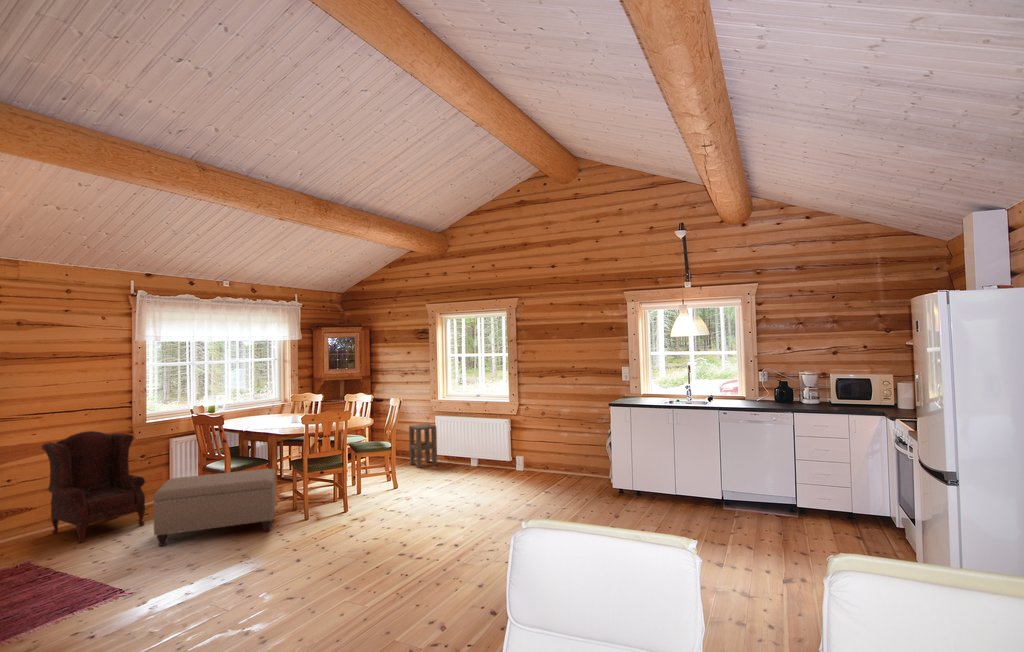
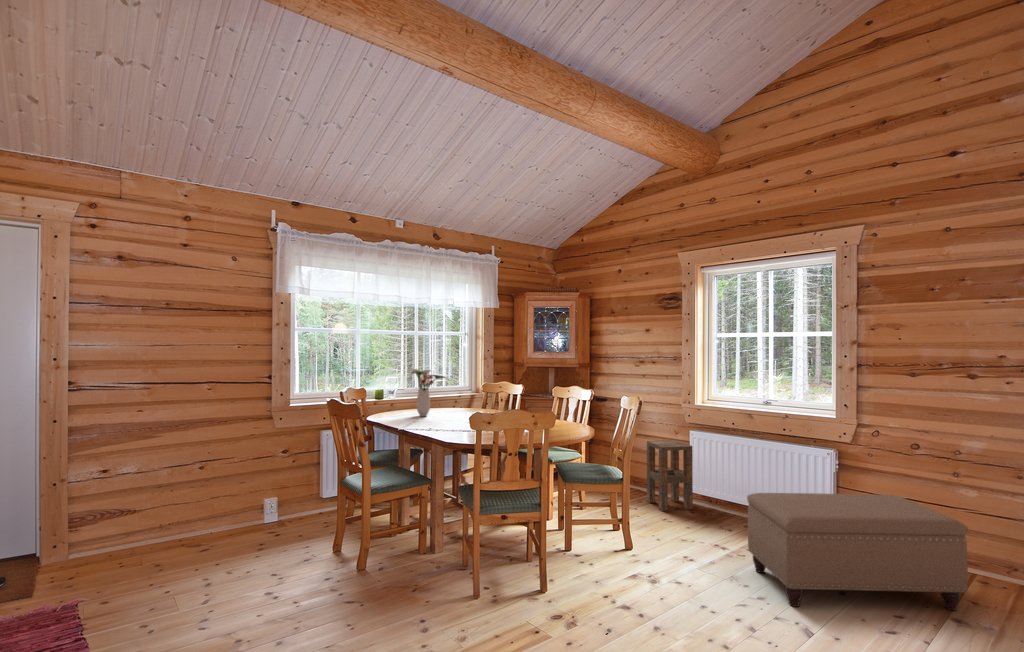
flower arrangement: none [243,390,275,422] -> present [410,369,449,416]
armchair: present [42,431,145,543] -> none [148,411,265,577]
ottoman: present [153,469,276,546] -> present [747,493,968,610]

